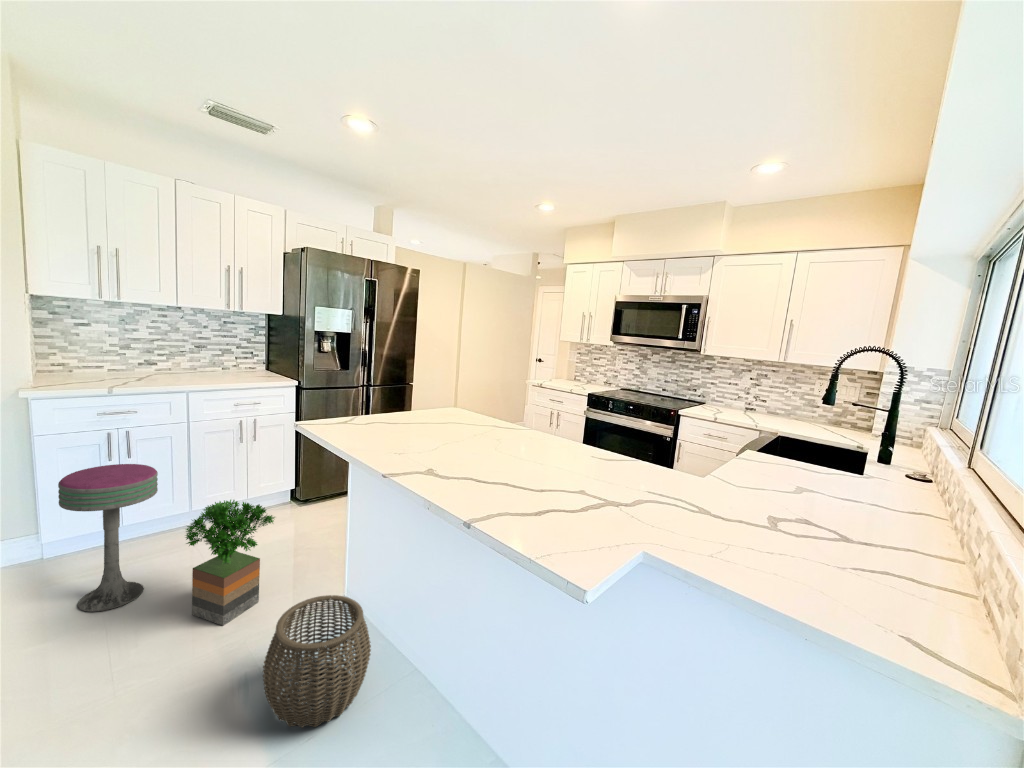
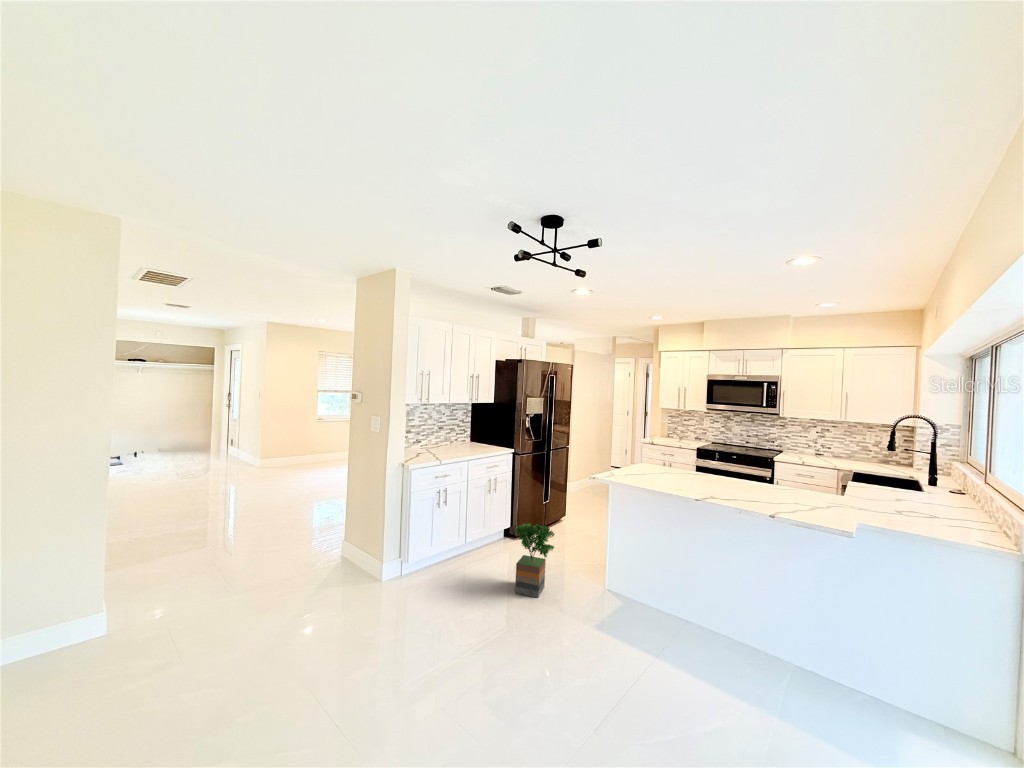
bar stool: present [58,464,158,612] -> none [443,504,485,592]
woven basket: present [263,595,371,728] -> none [597,571,652,638]

